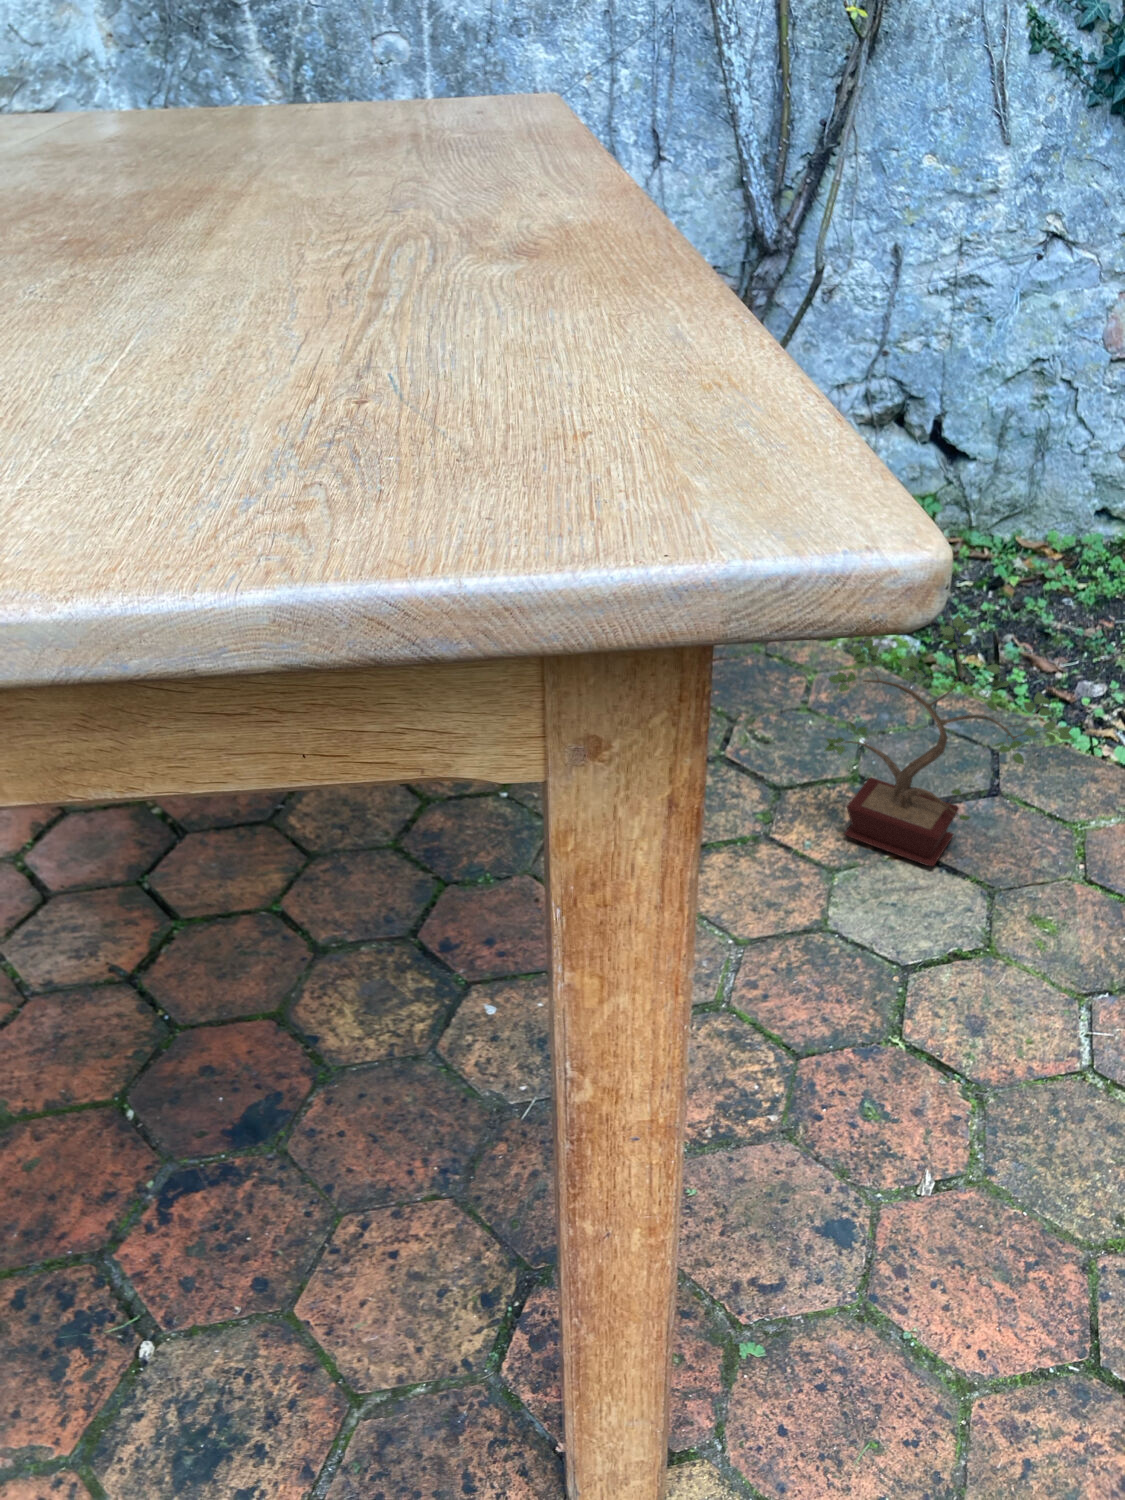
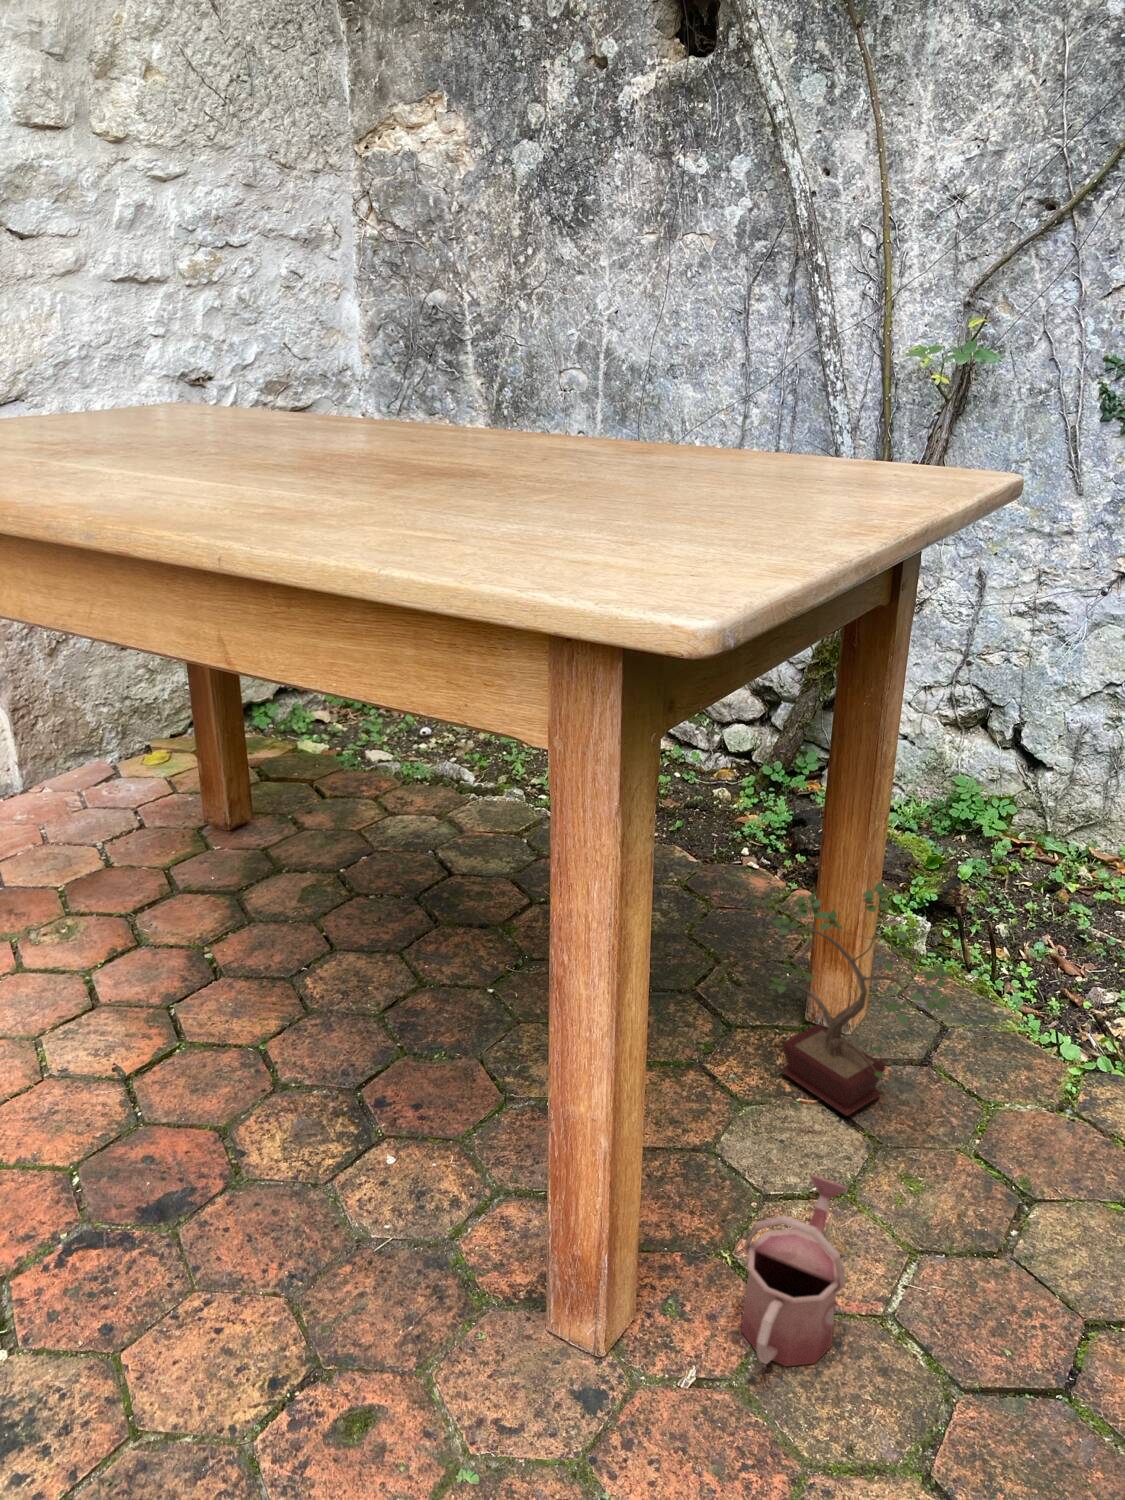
watering can: none [938,942,1065,1148] -> present [742,1175,848,1367]

